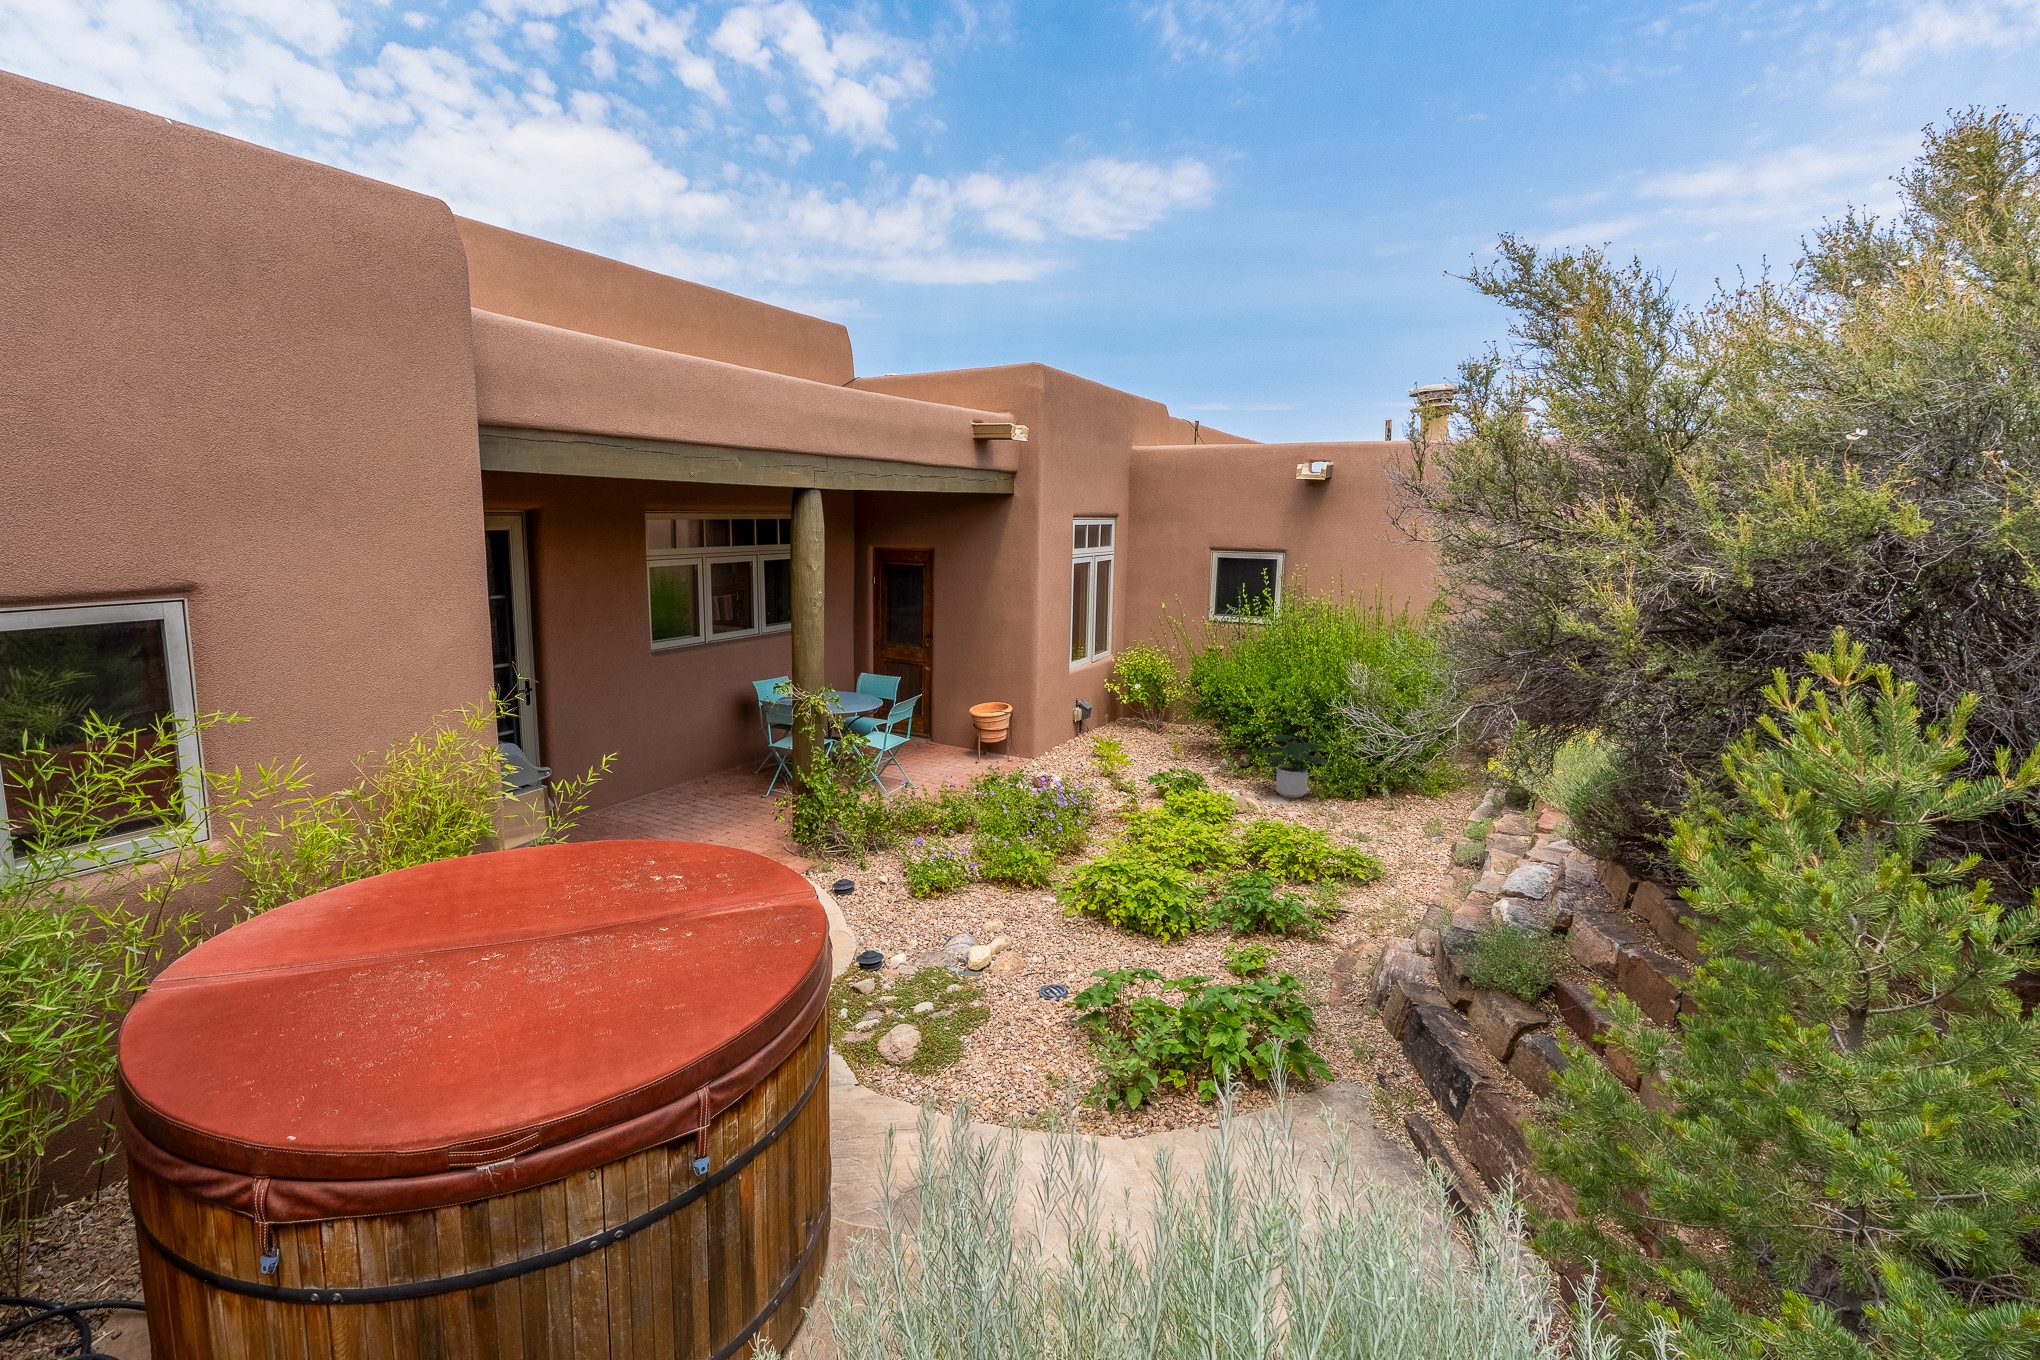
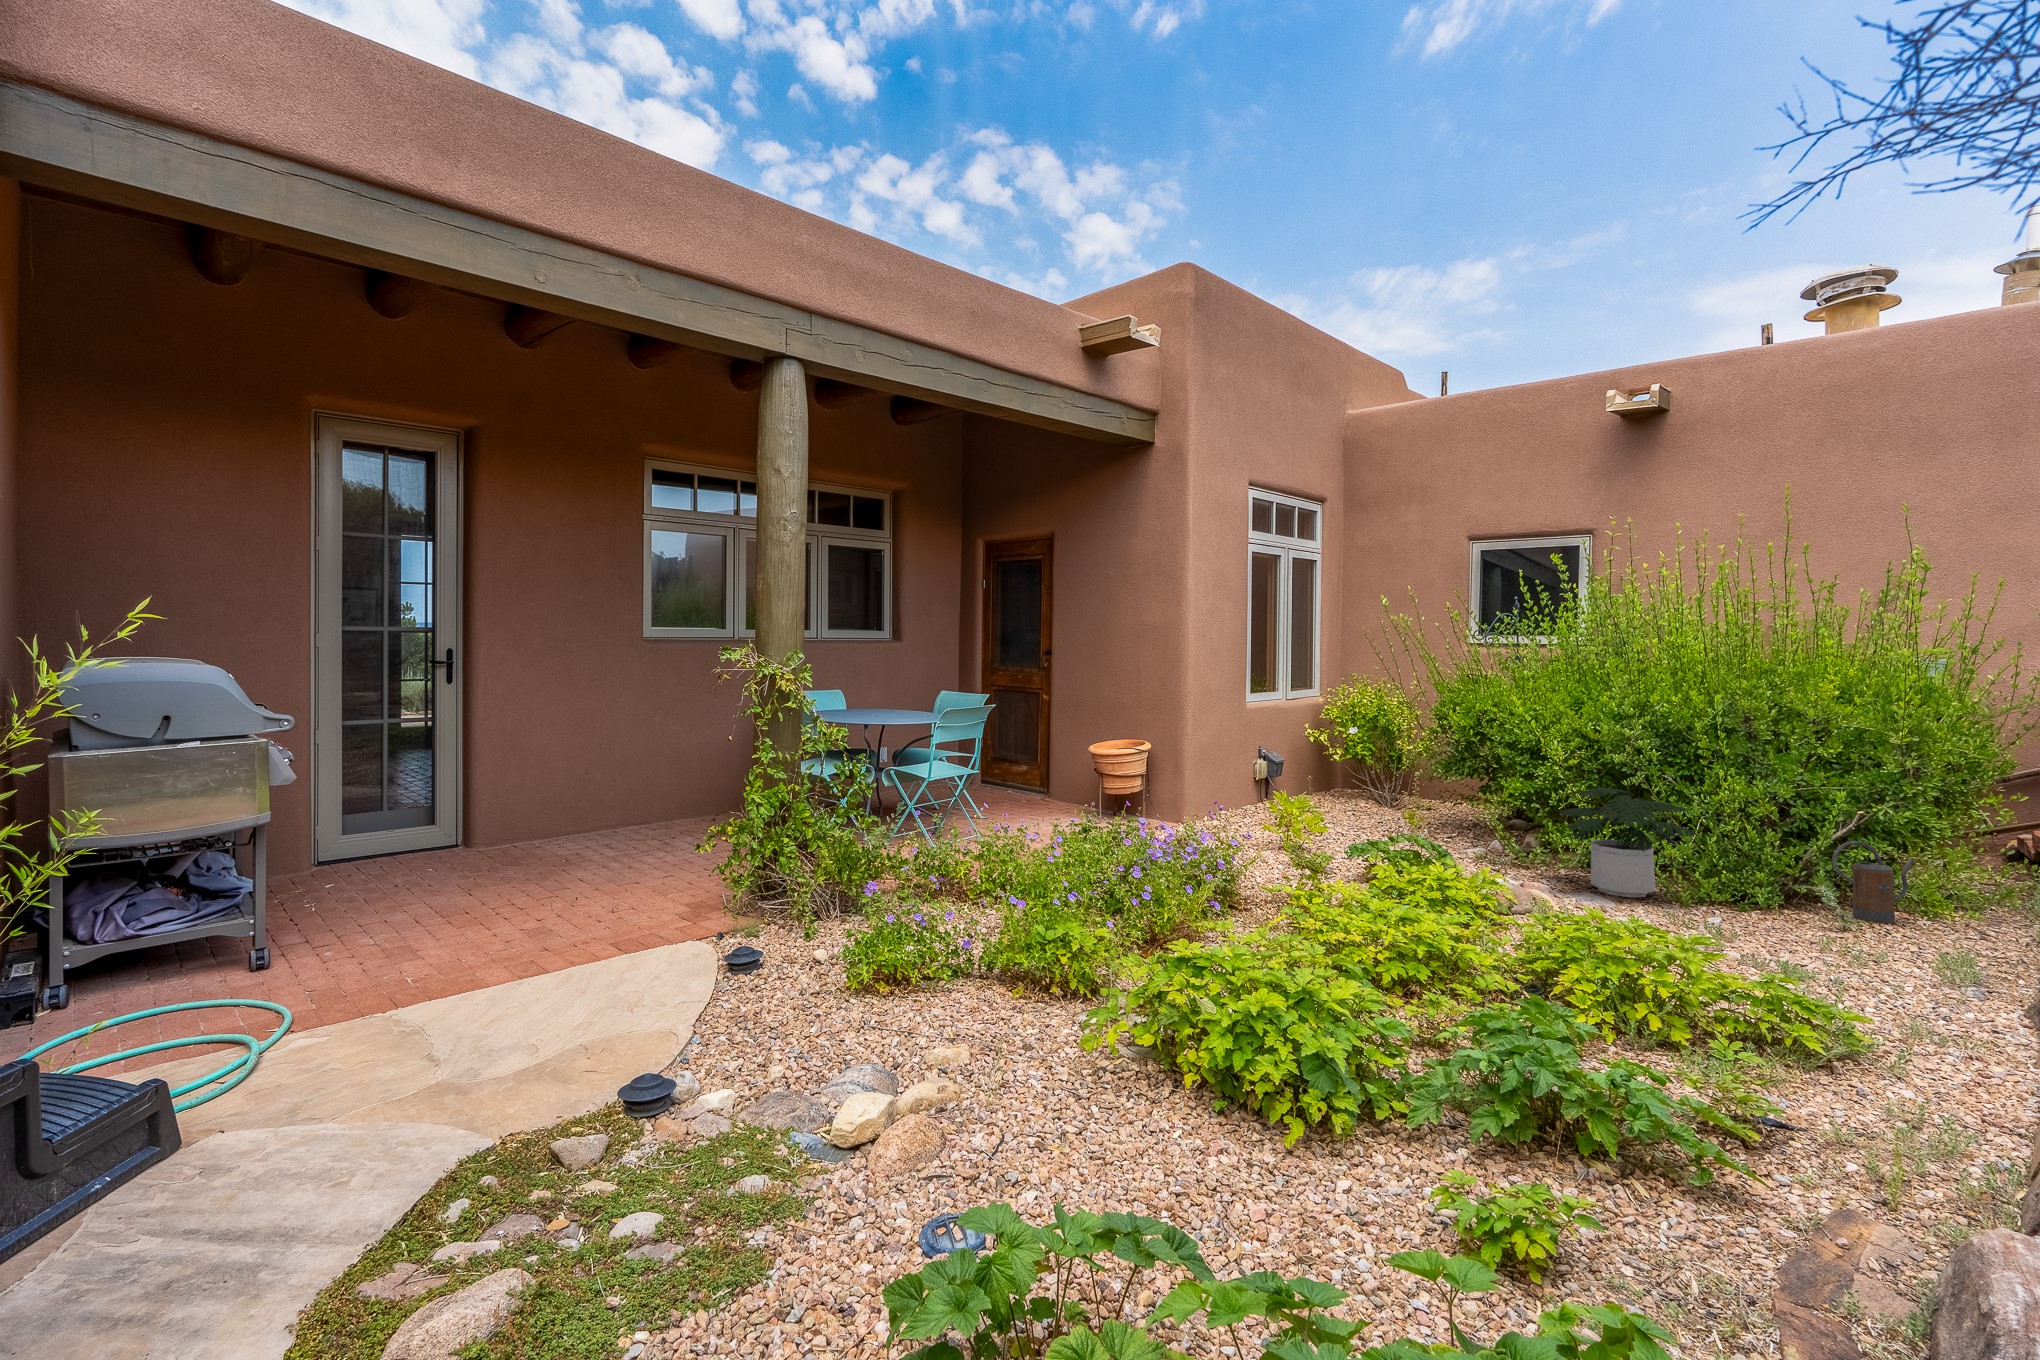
watering can: none [1389,762,1425,803] -> present [1832,841,1915,923]

